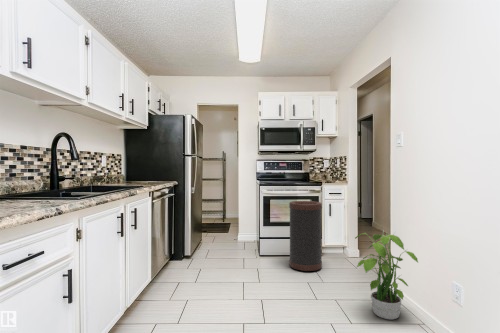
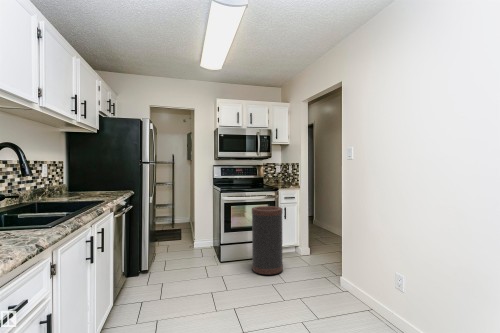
potted plant: present [355,233,418,320] -> none [322,232,378,314]

